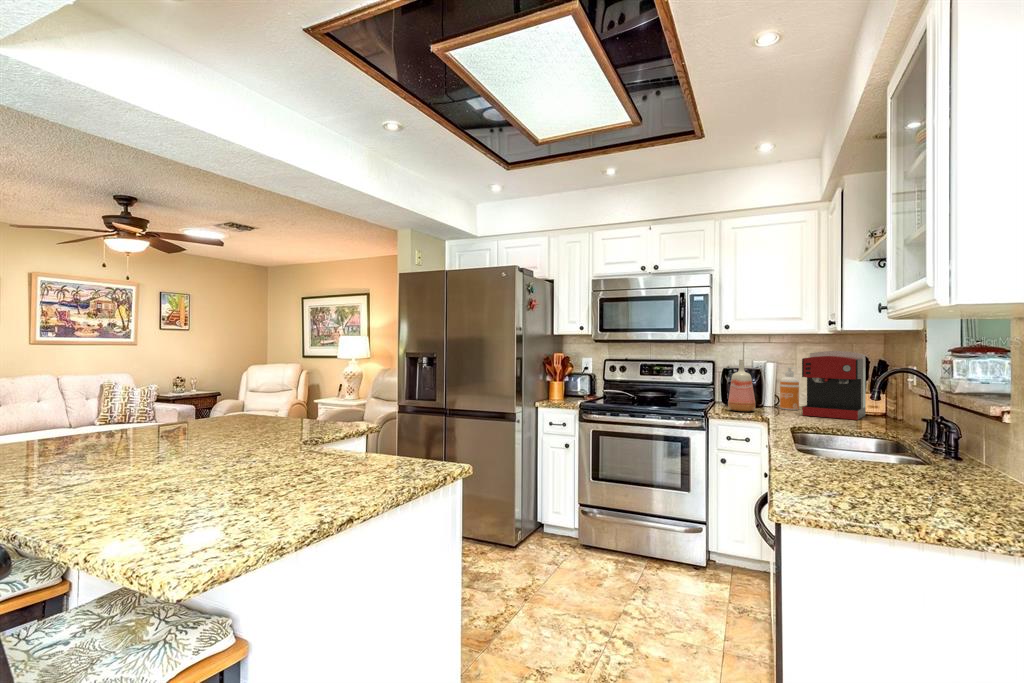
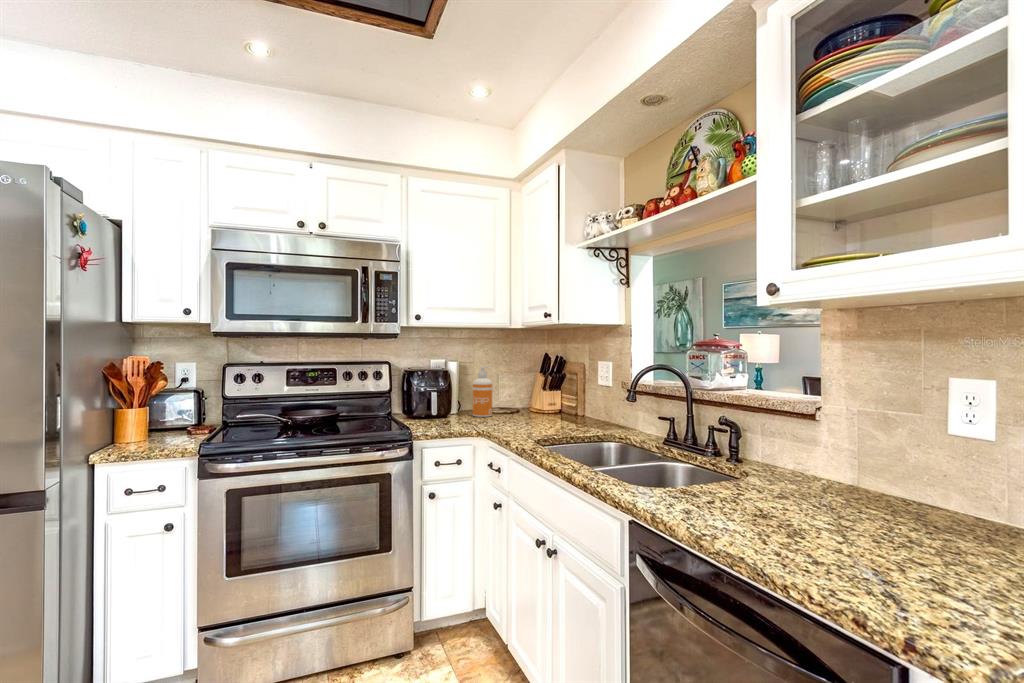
coffee maker: present [802,351,866,420] -> none [508,347,567,423]
vase: present [728,360,756,412] -> none [430,360,463,427]

